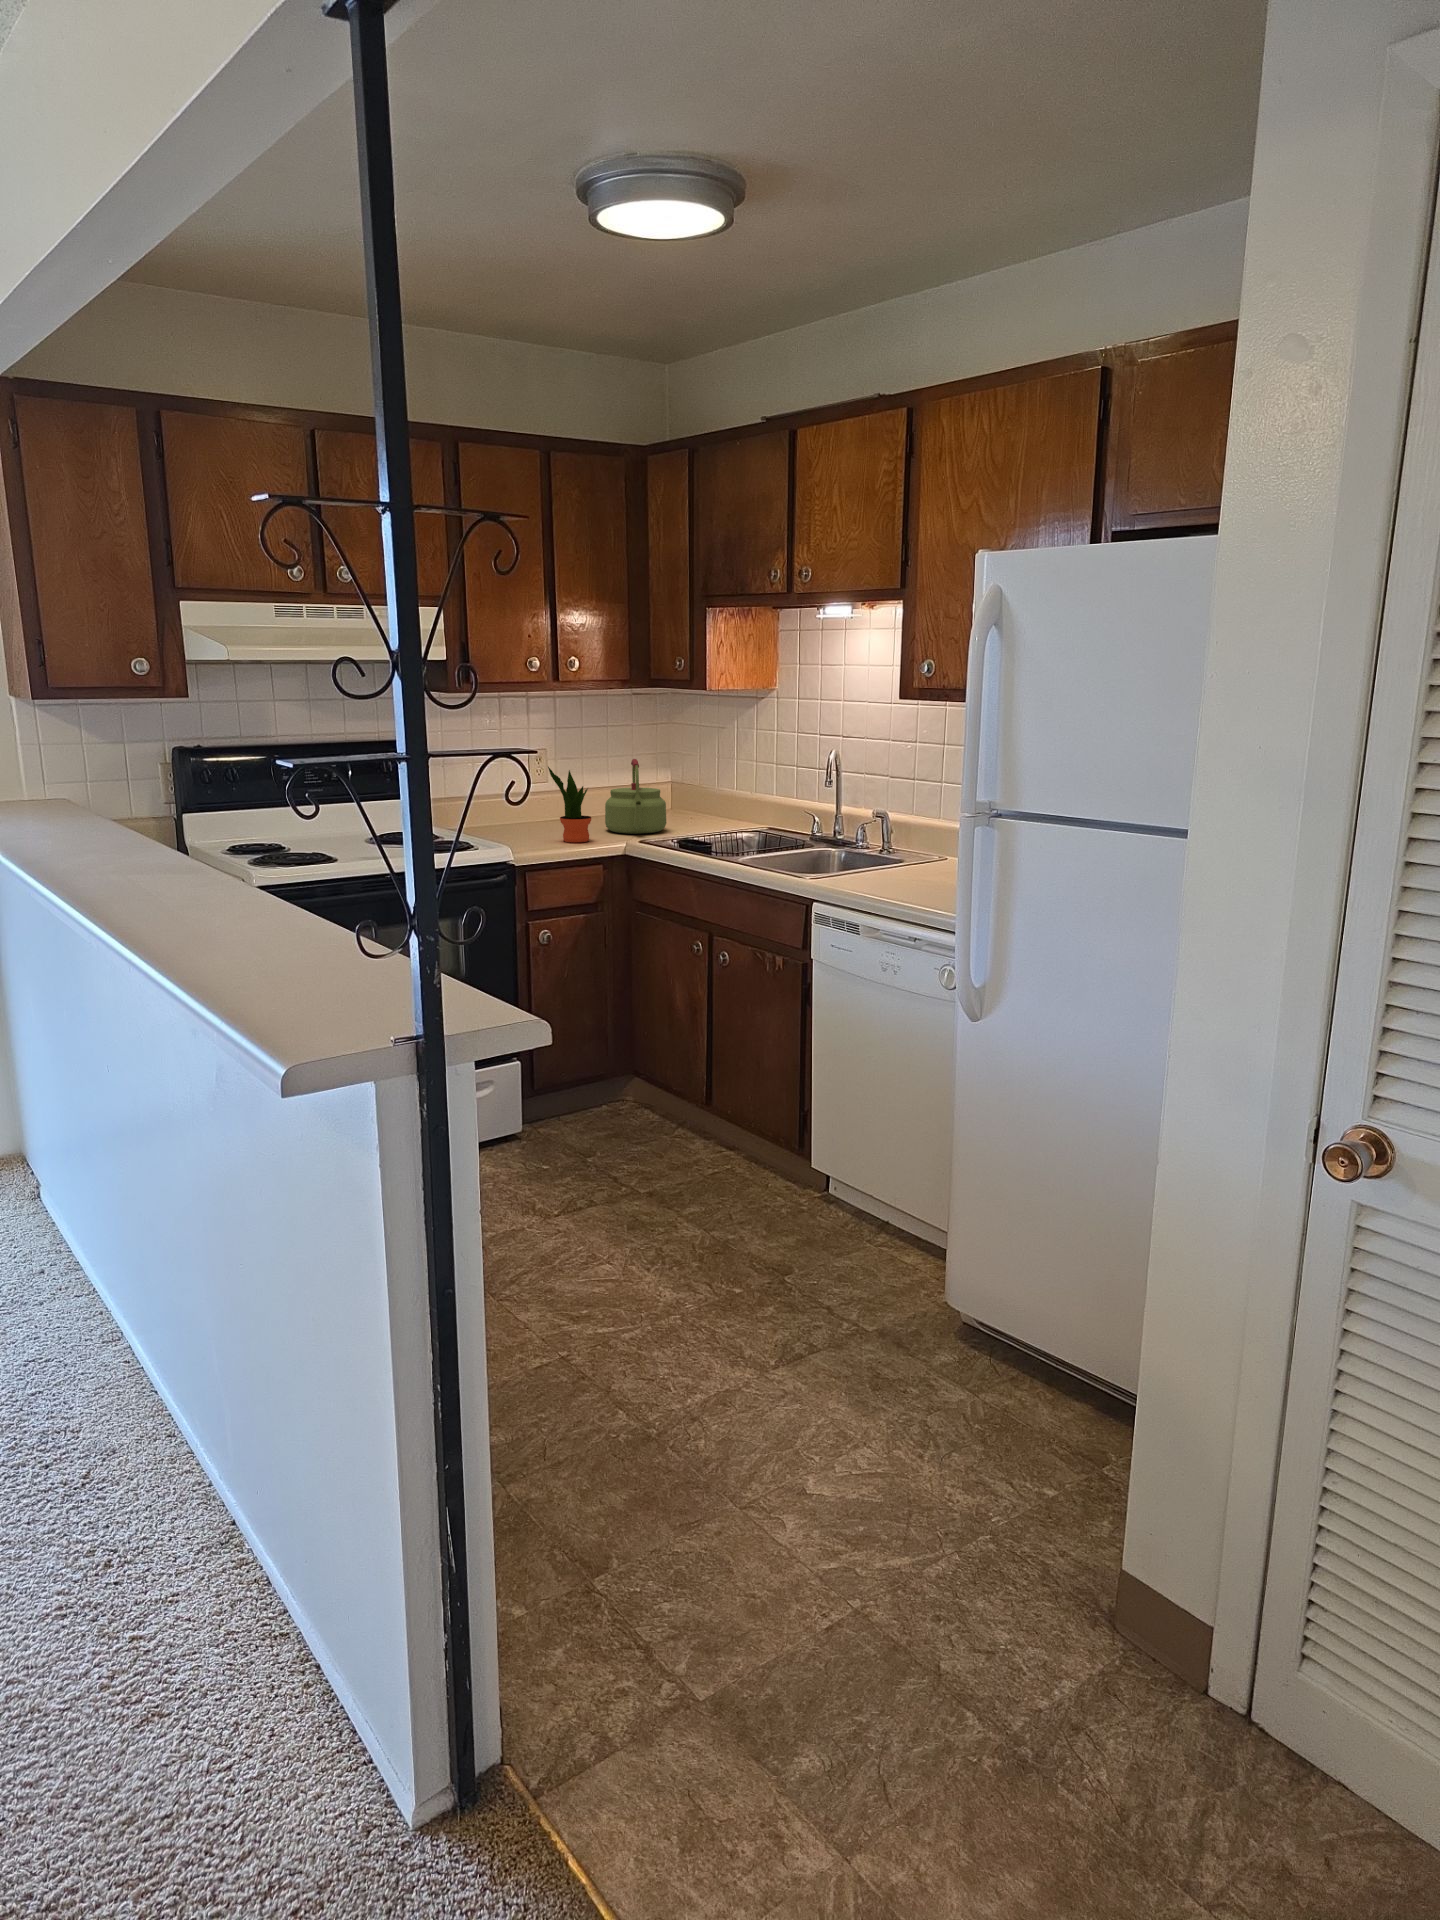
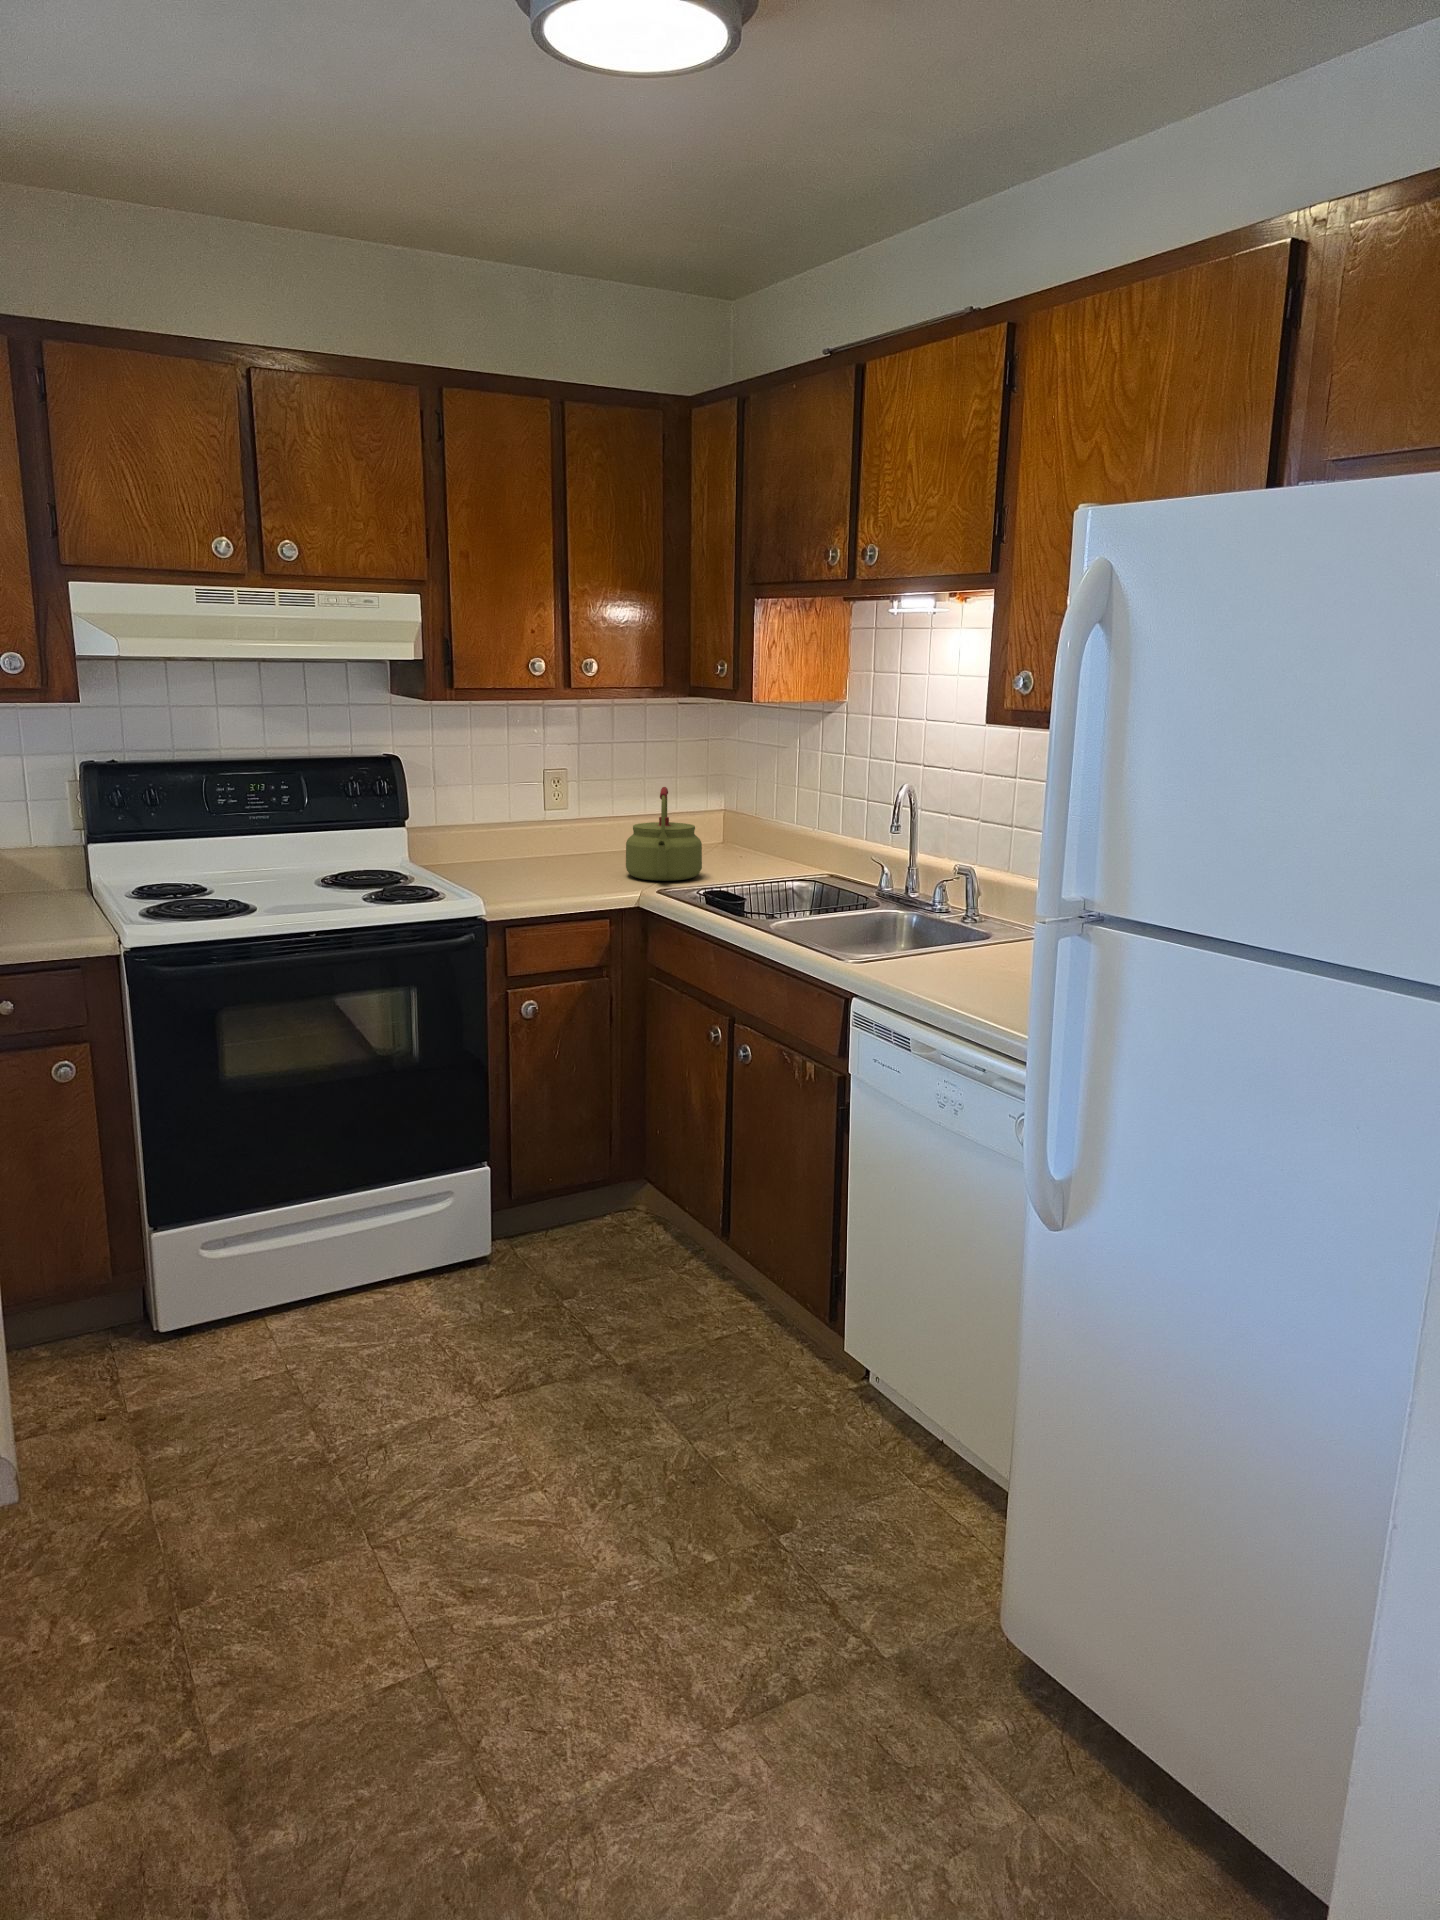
potted plant: present [548,767,591,843] -> none [544,795,600,892]

